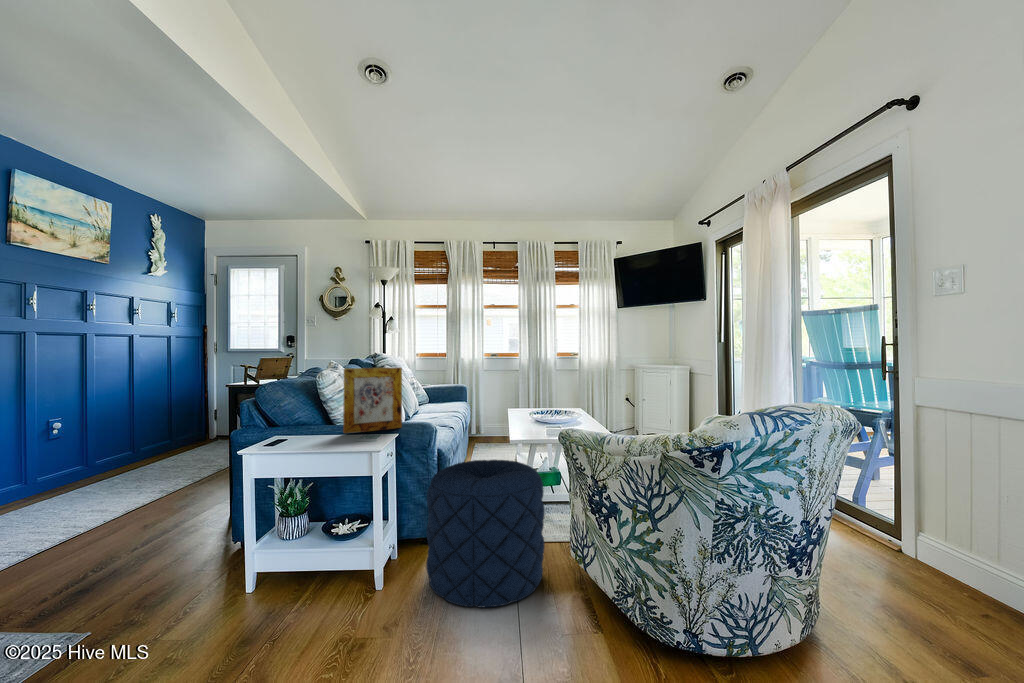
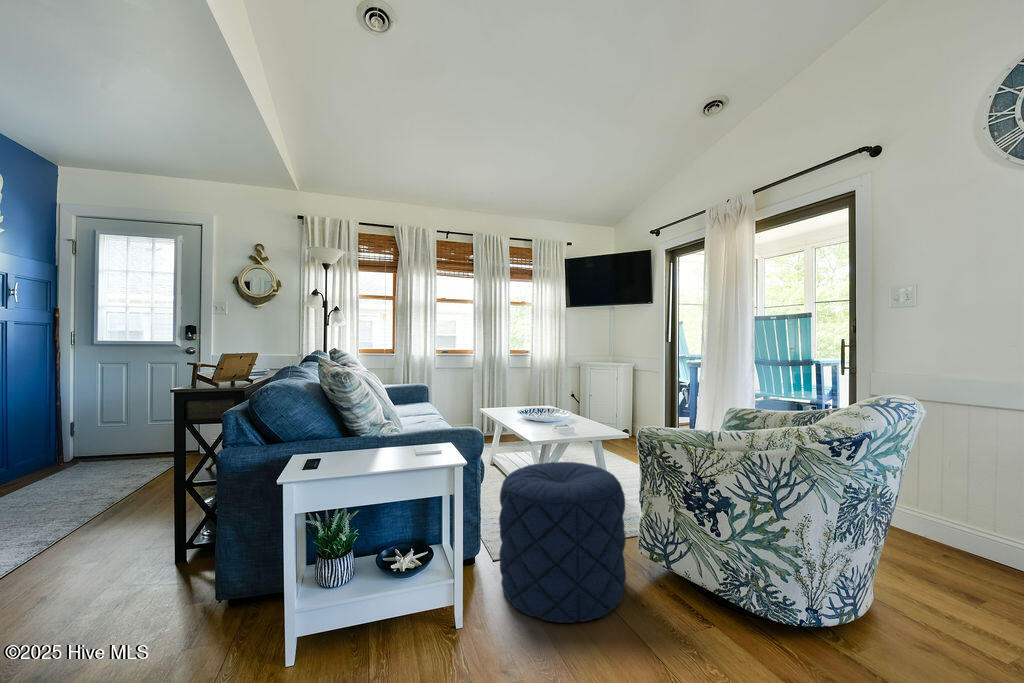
picture frame: present [343,367,402,433] -> none [385,366,444,445]

